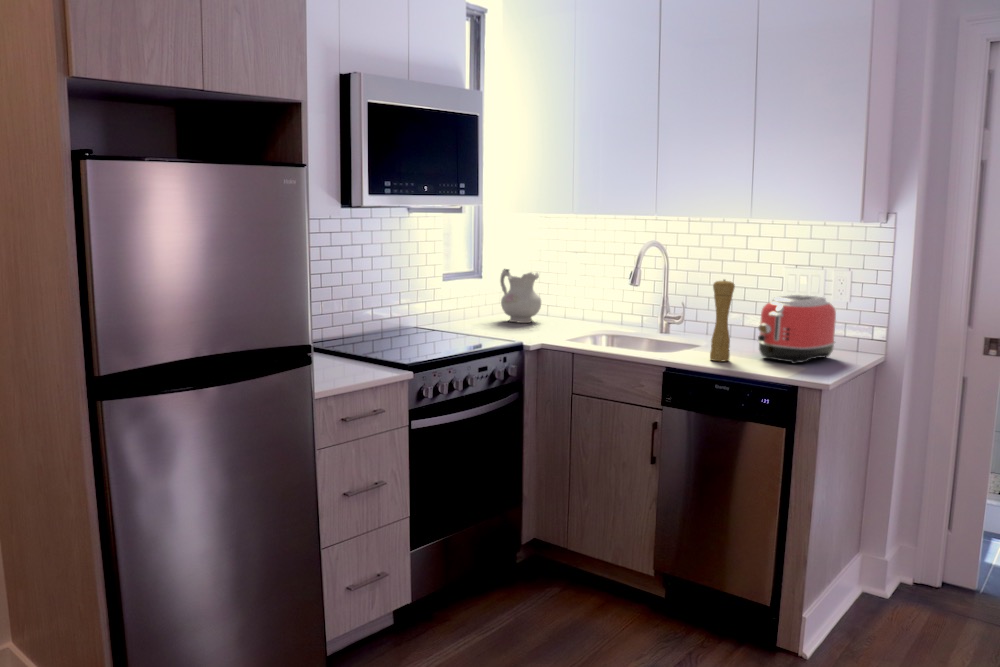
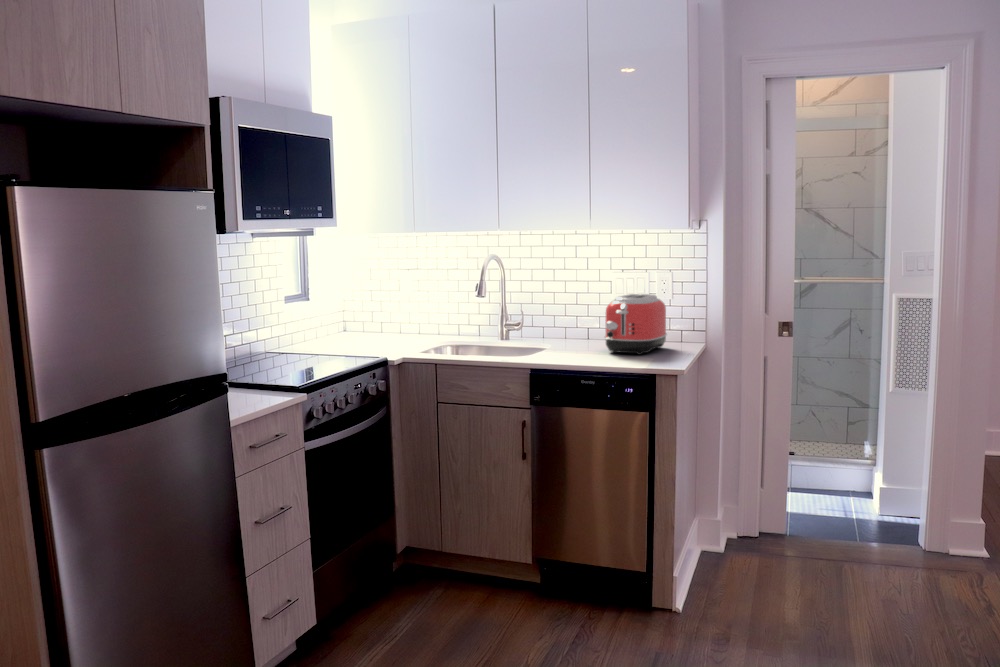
ceramic pitcher: present [500,269,541,323] -> none [334,289,379,342]
pepper mill: present [710,280,735,361] -> none [567,284,586,358]

